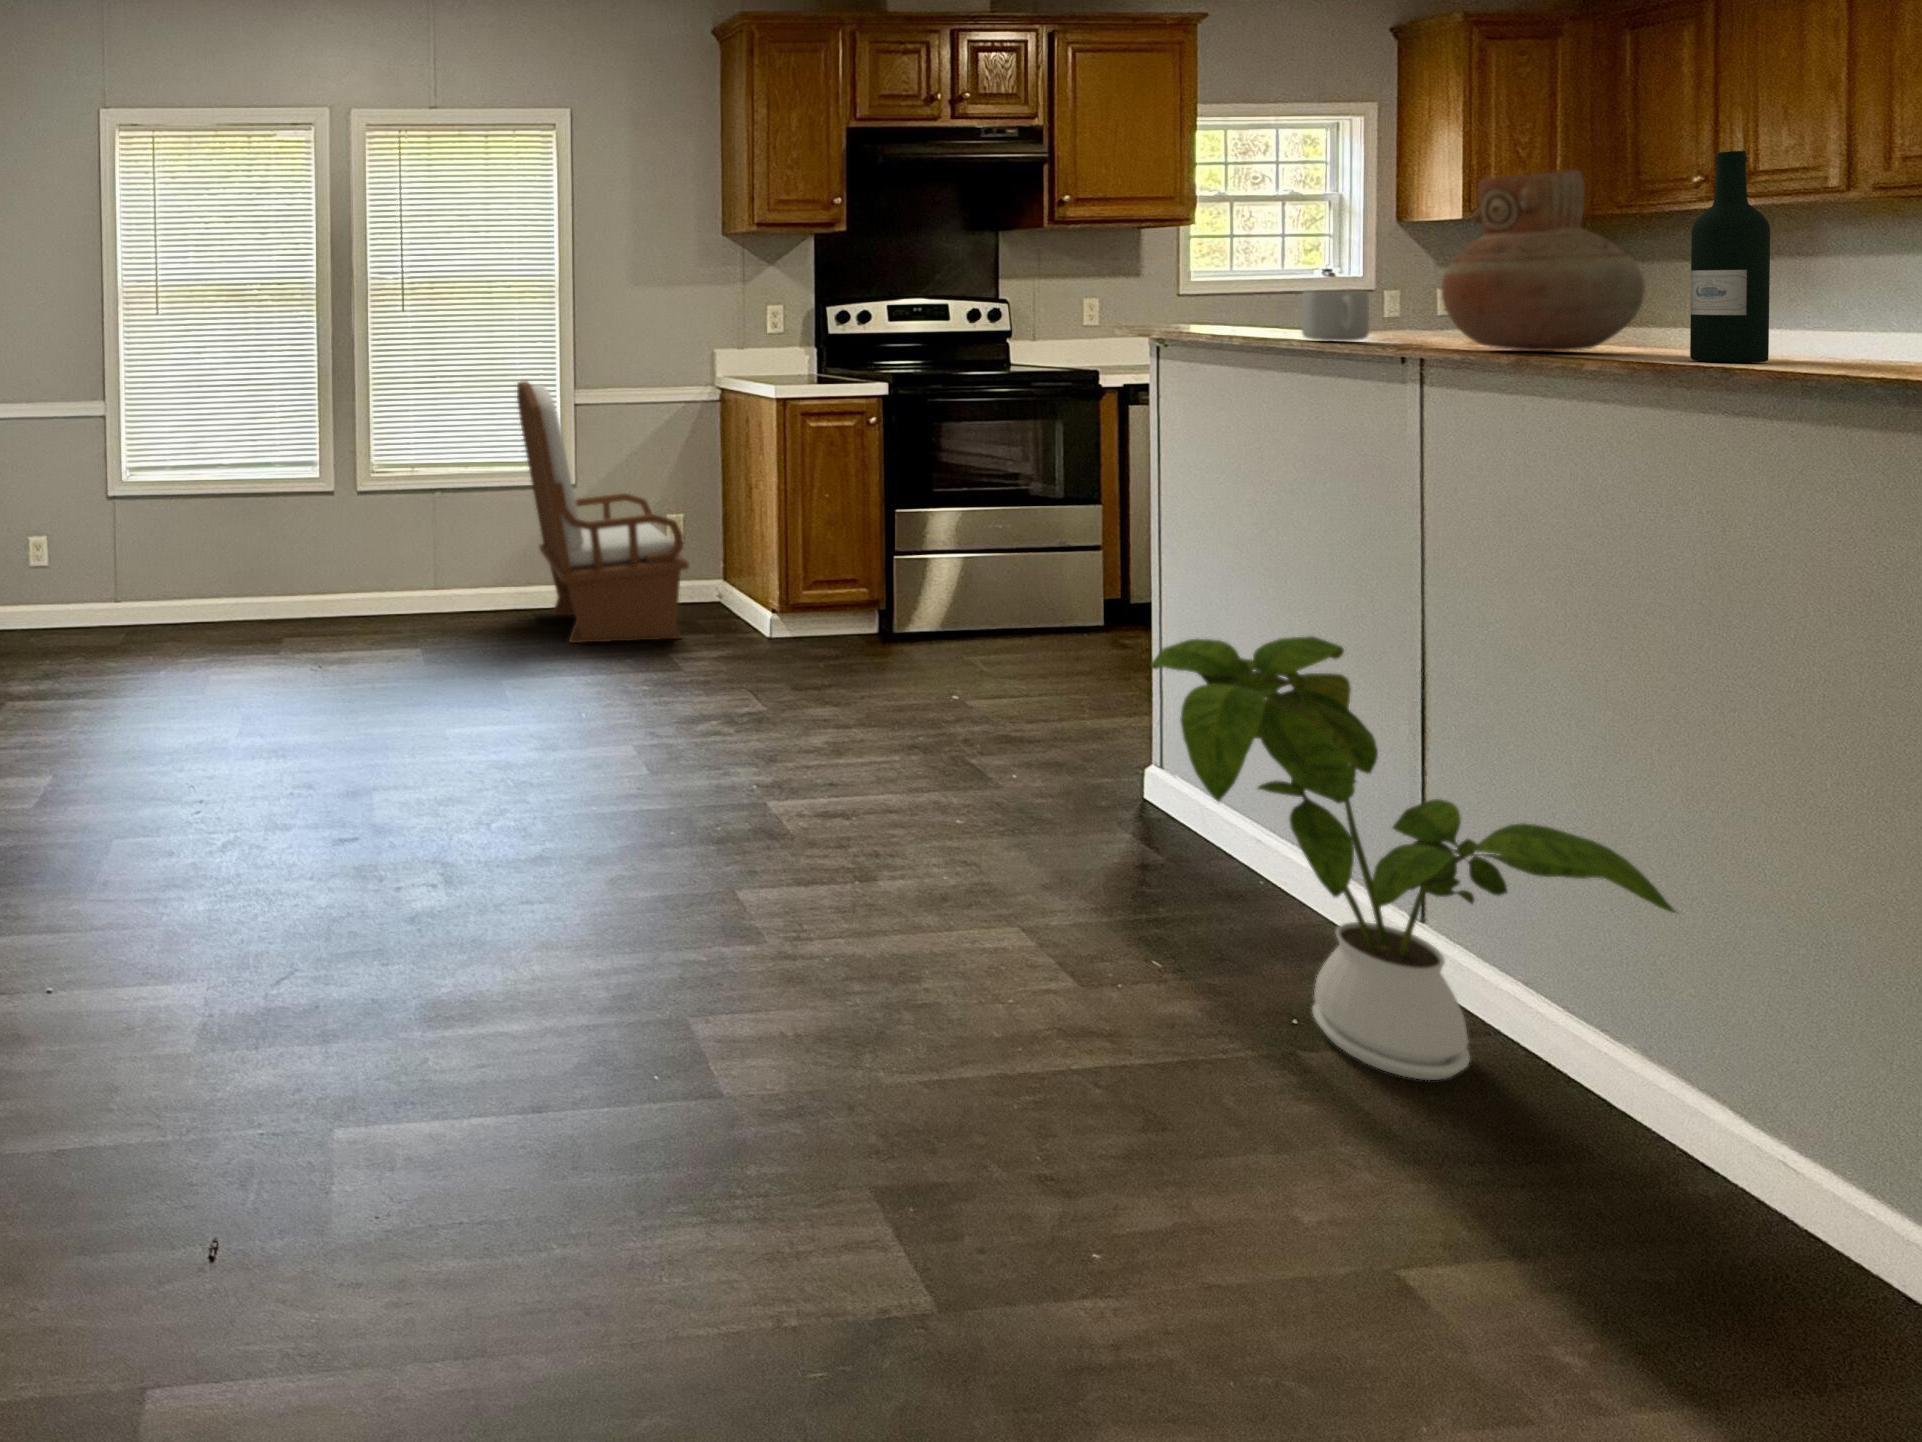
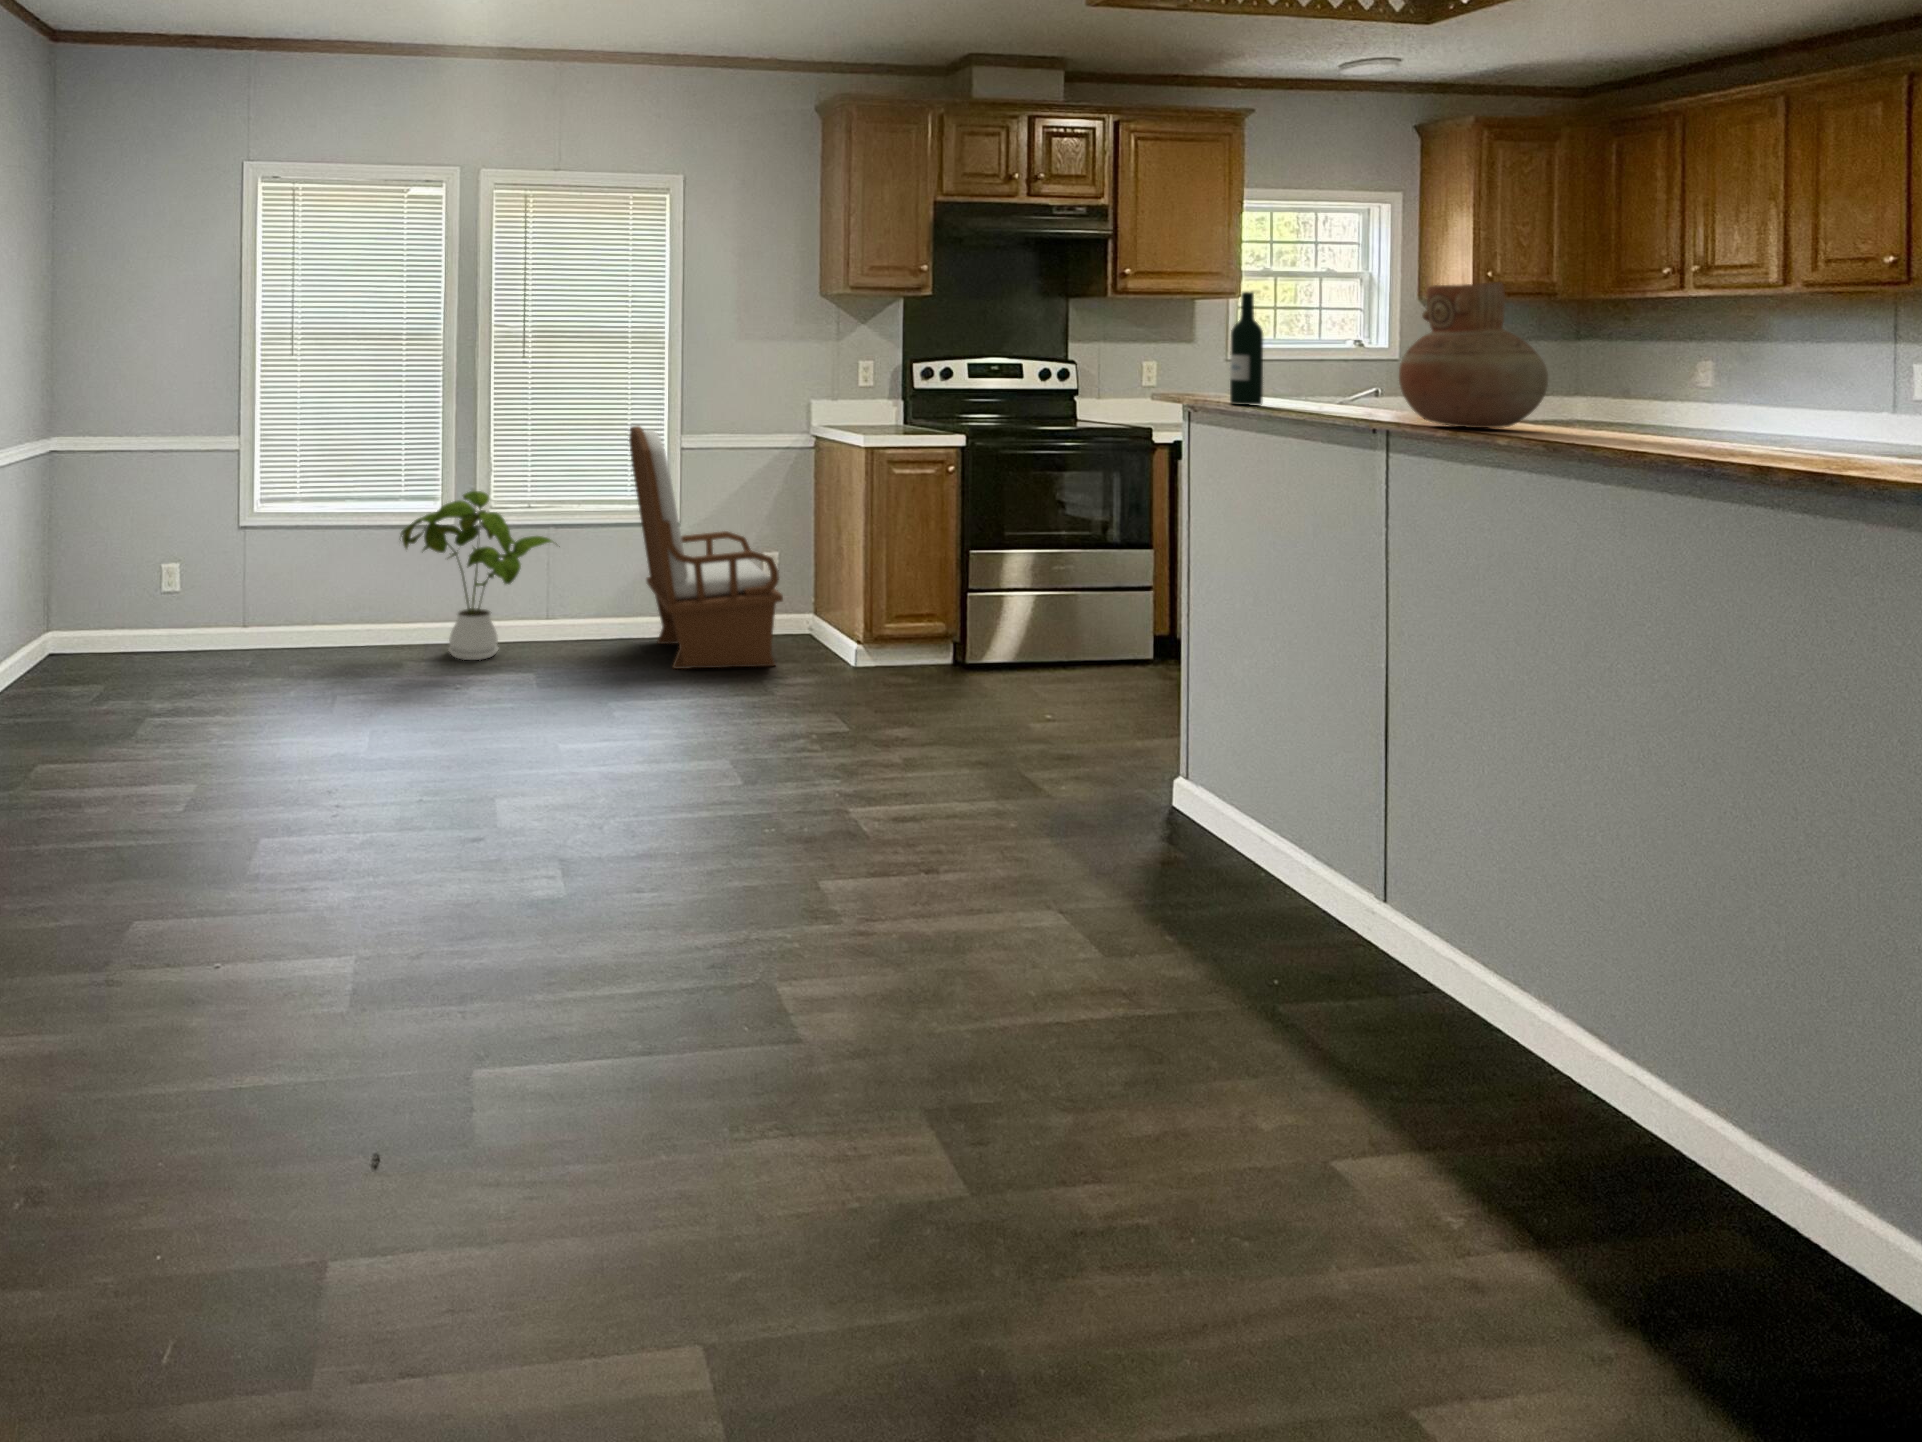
wine bottle: present [1690,151,1770,362] -> present [1230,292,1263,406]
mug: present [1302,291,1369,341] -> none [1299,370,1351,413]
house plant: present [1150,636,1679,1080] -> present [401,491,560,660]

